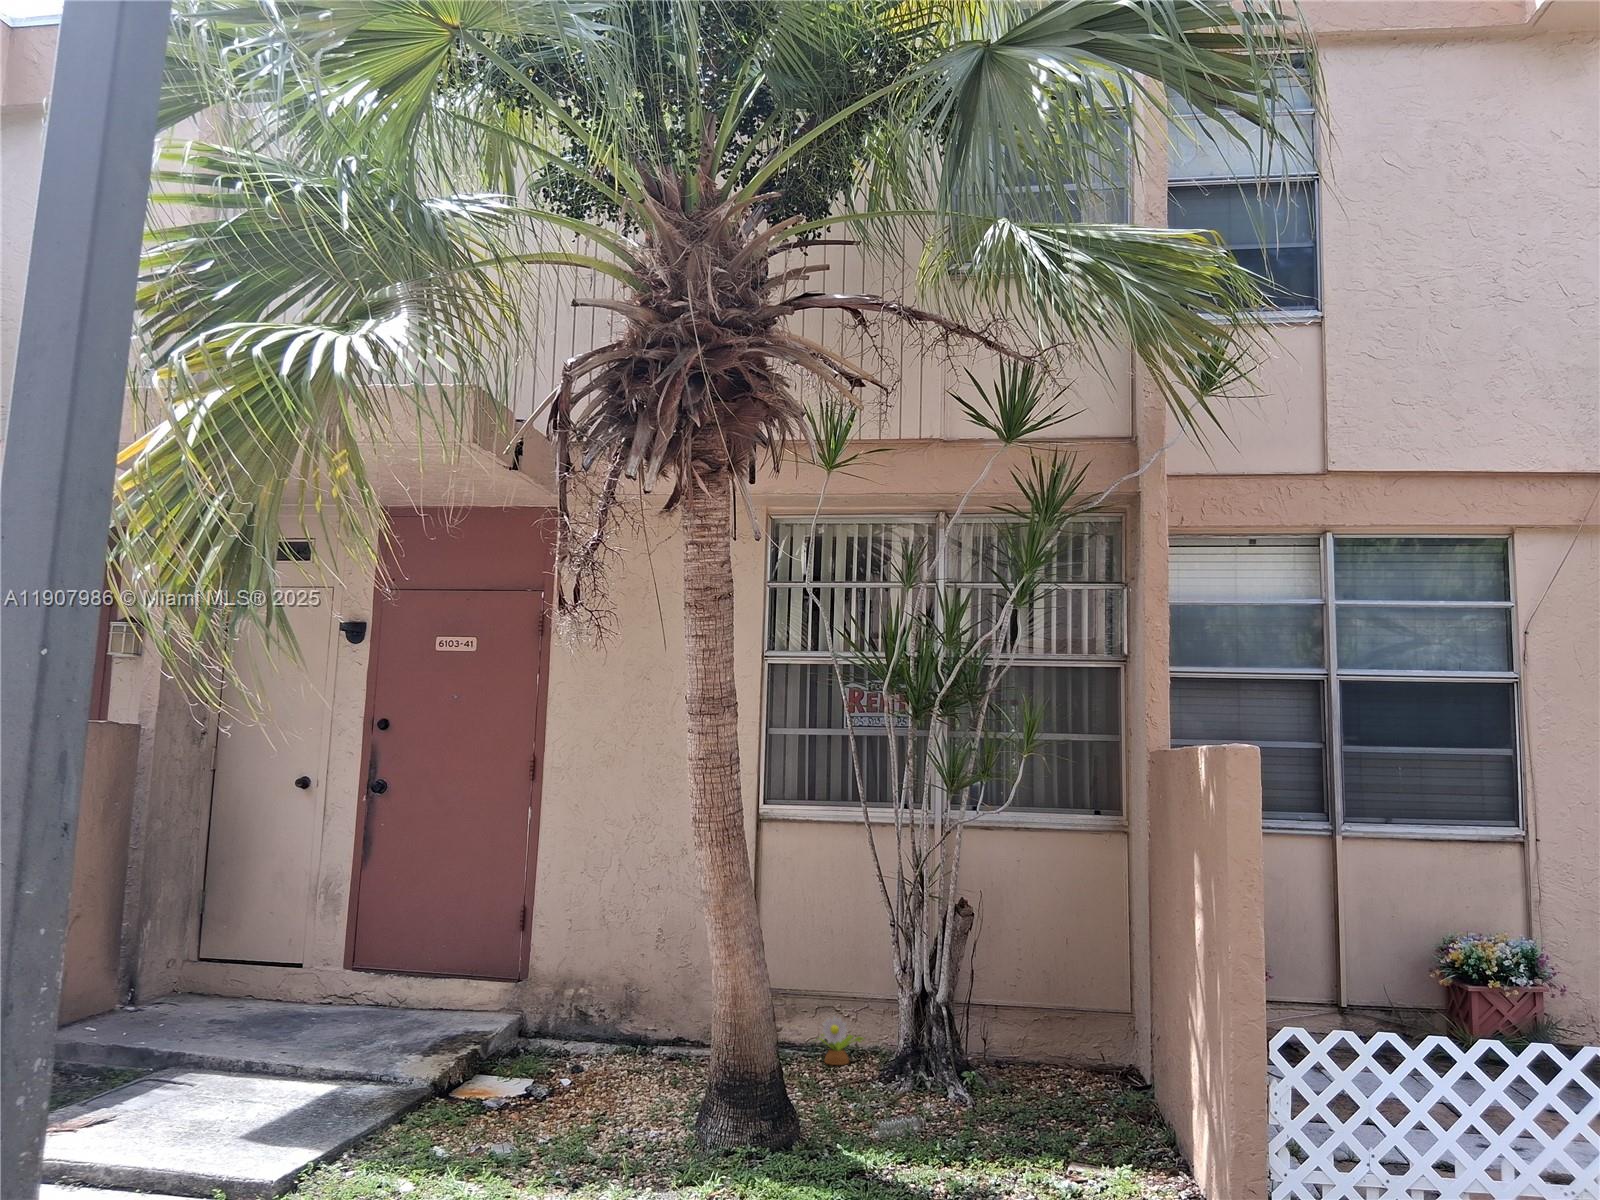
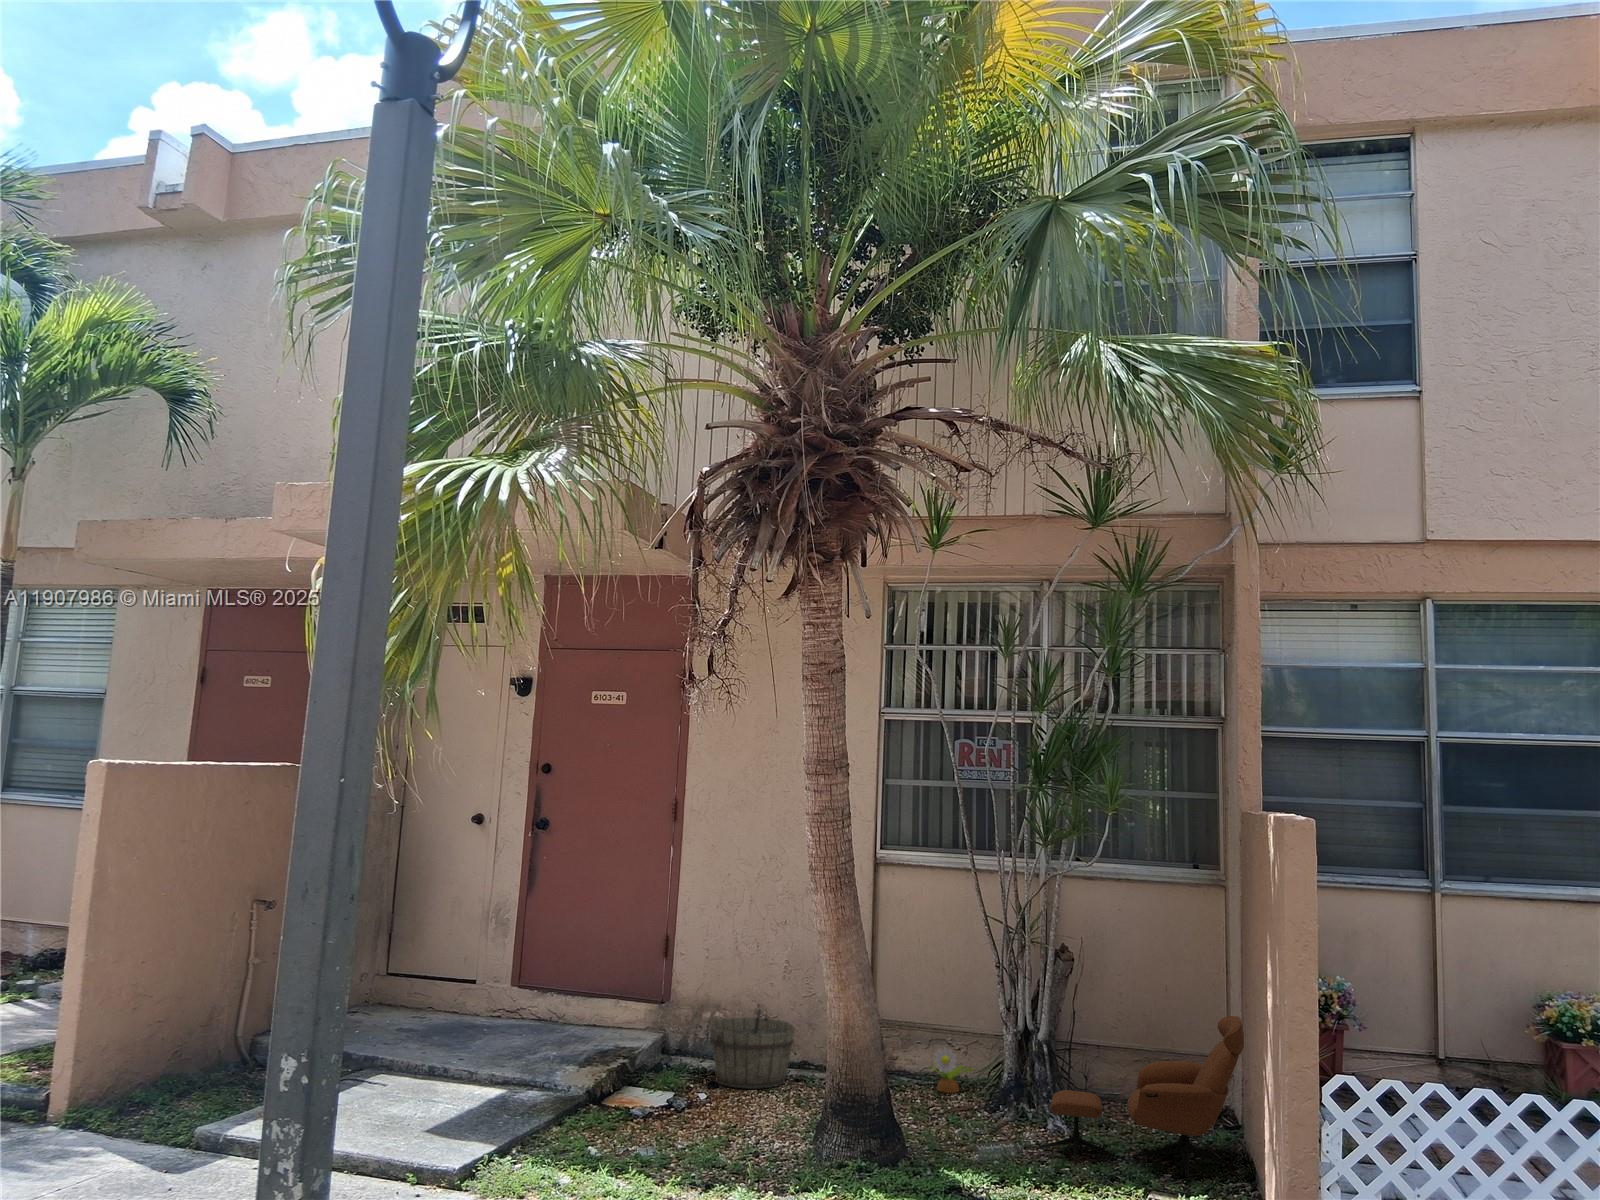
lounge chair: none [943,969,1163,1147] -> present [1039,1016,1244,1178]
wooden bucket: none [573,977,669,1070] -> present [710,1005,795,1089]

